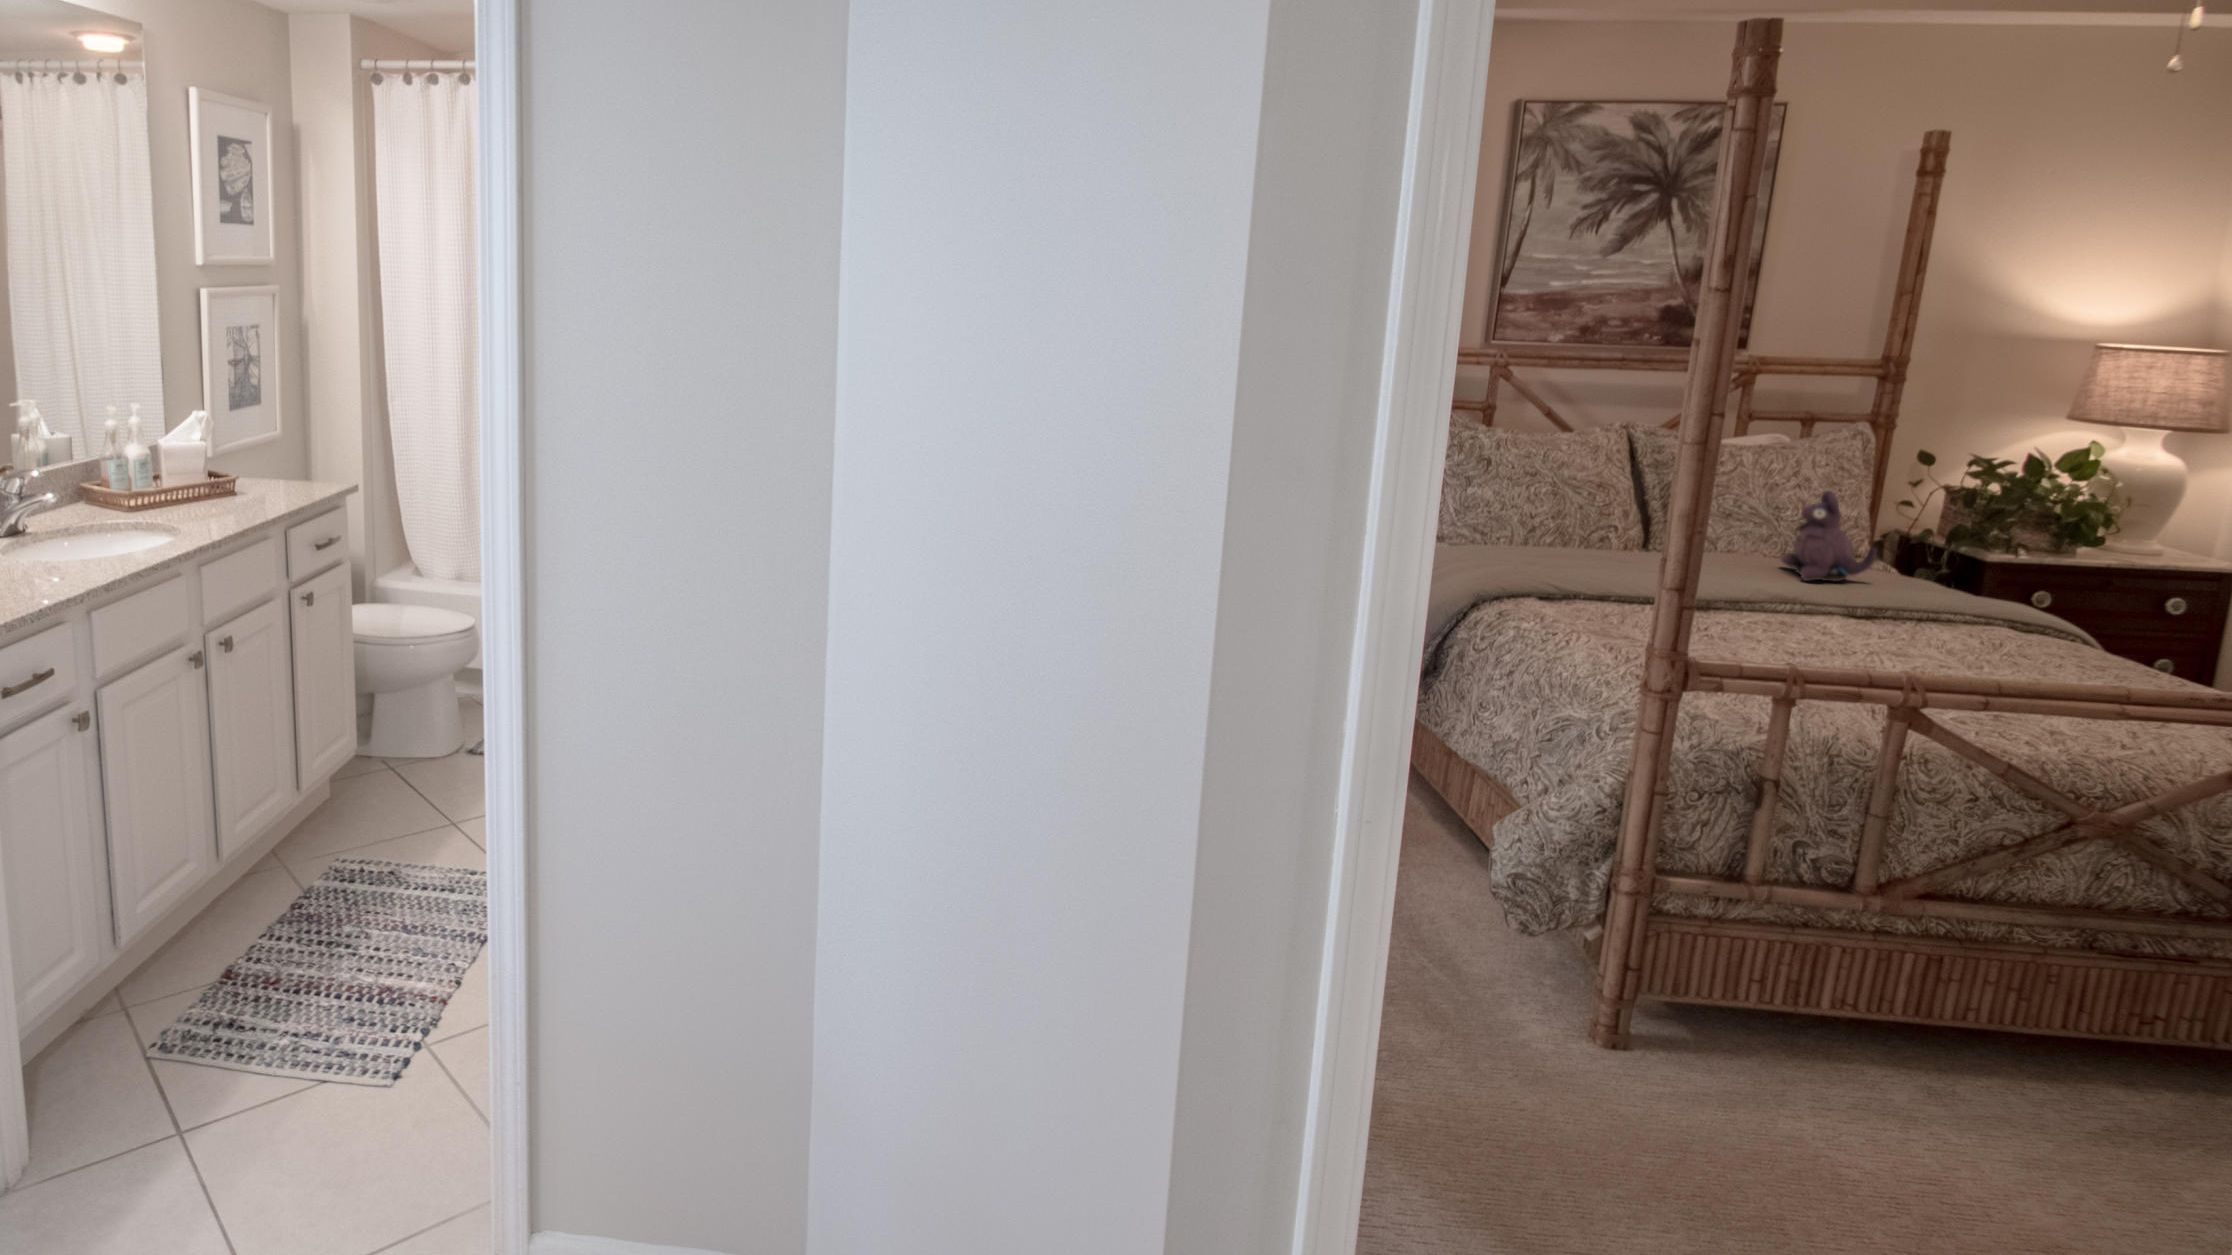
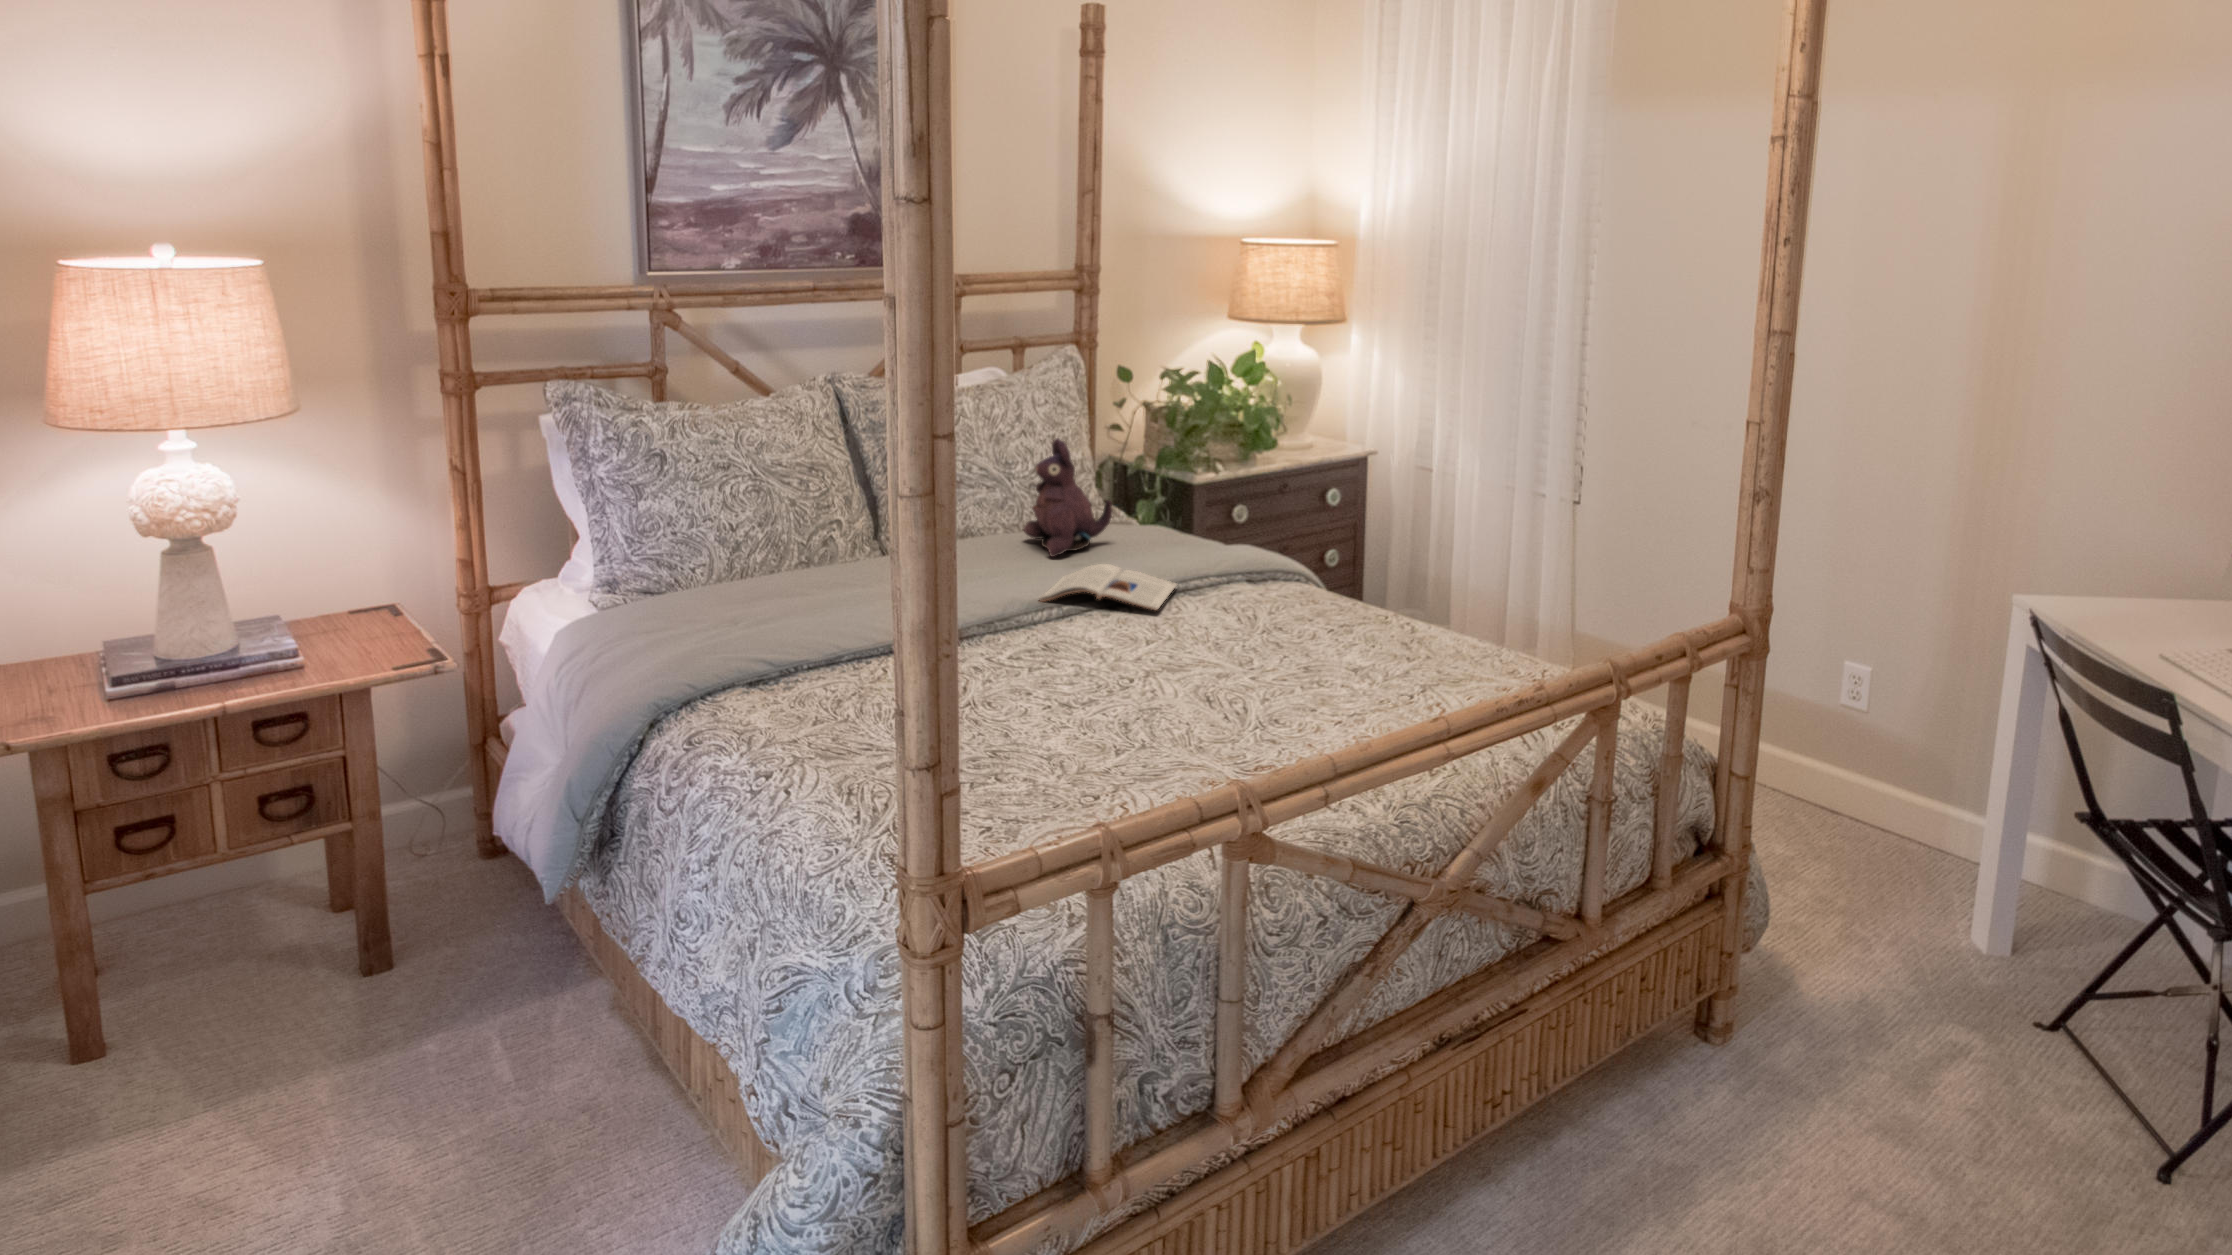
magazine: none [1781,590,1930,628] -> present [1039,564,1177,610]

